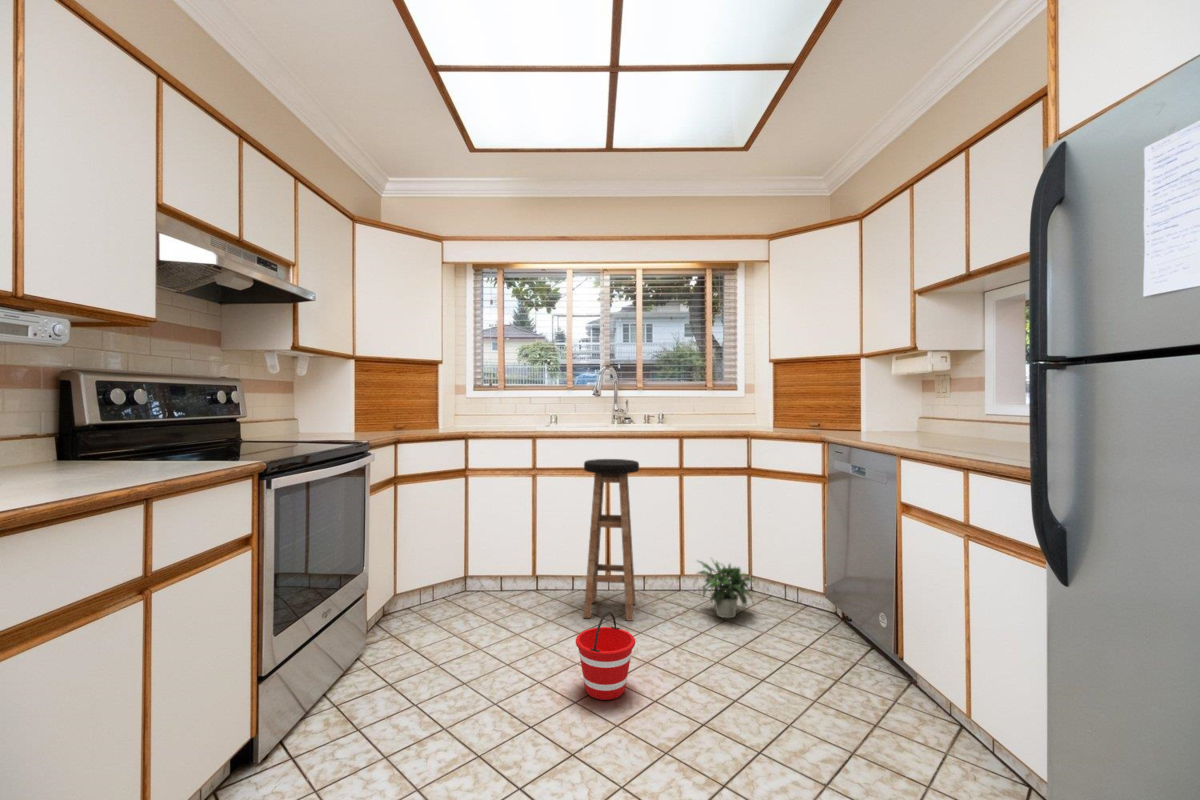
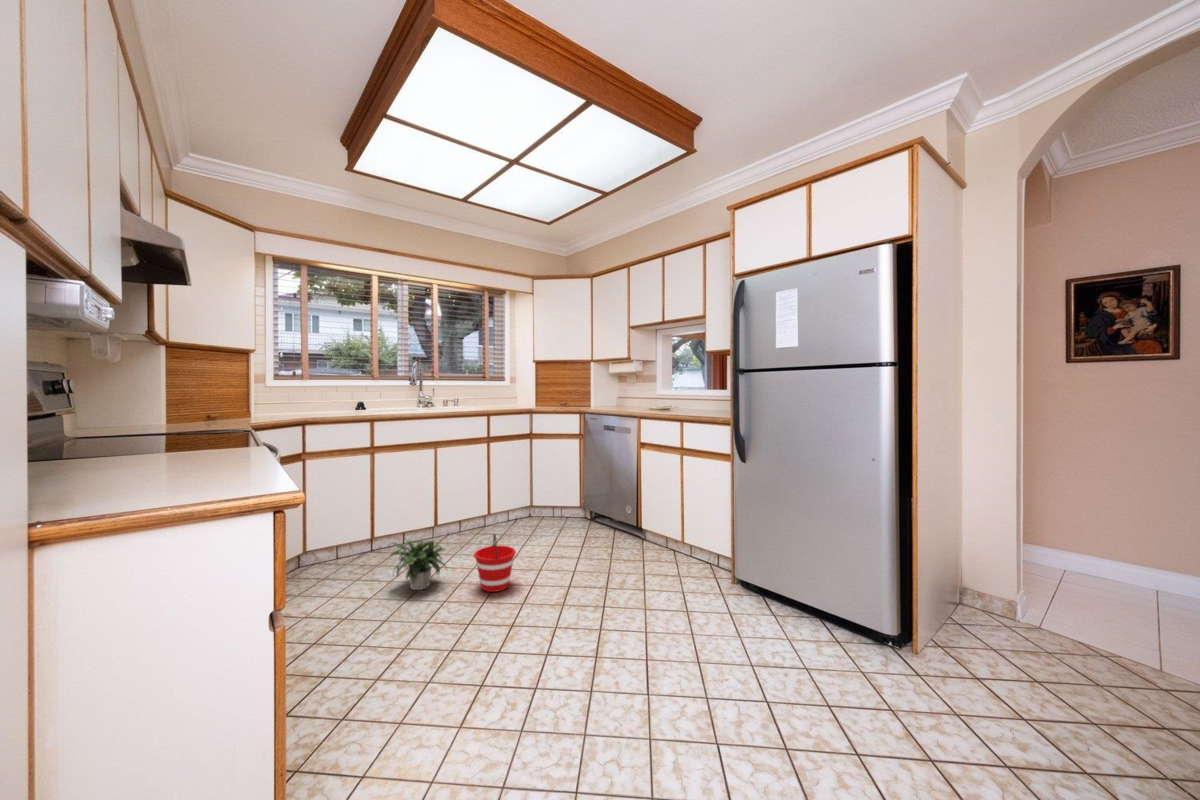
bar stool: present [584,459,639,620] -> none [426,433,473,556]
potted plant: present [687,561,753,618] -> present [391,539,445,590]

